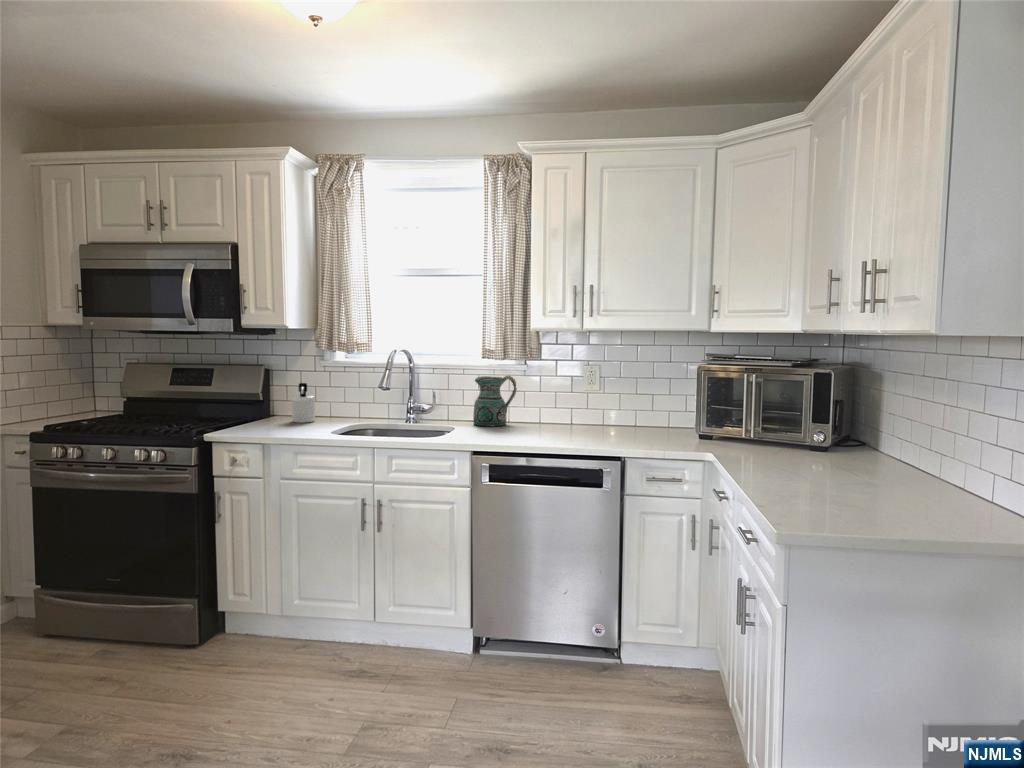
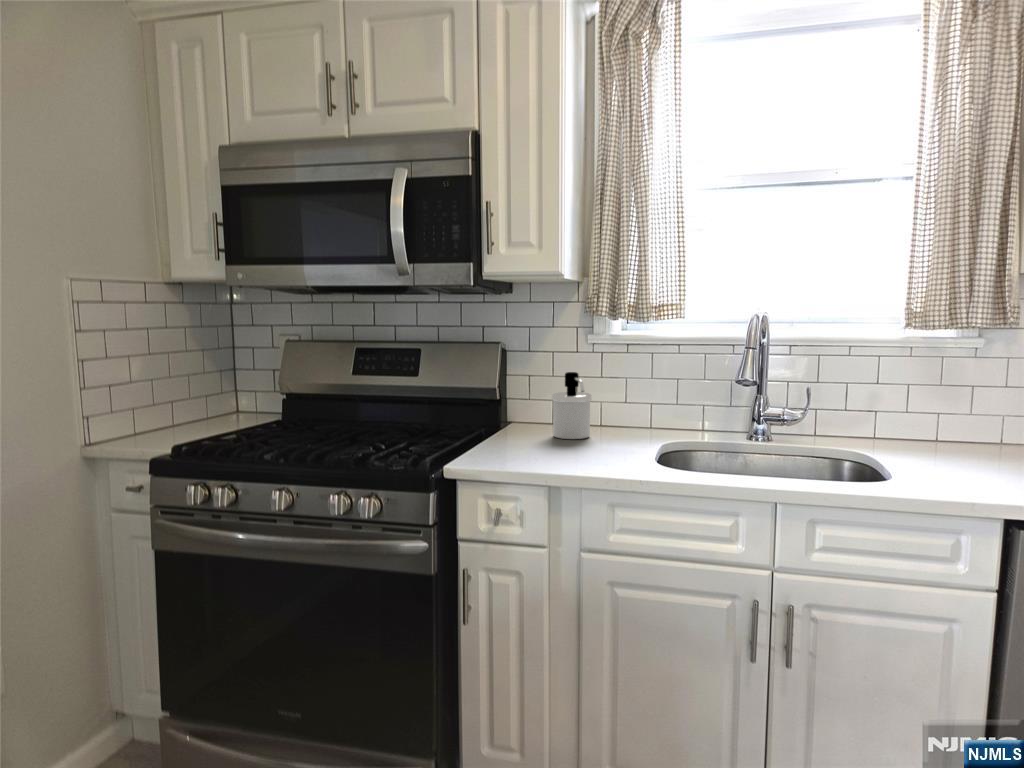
ceramic pitcher: present [473,376,517,427] -> none [878,359,958,452]

